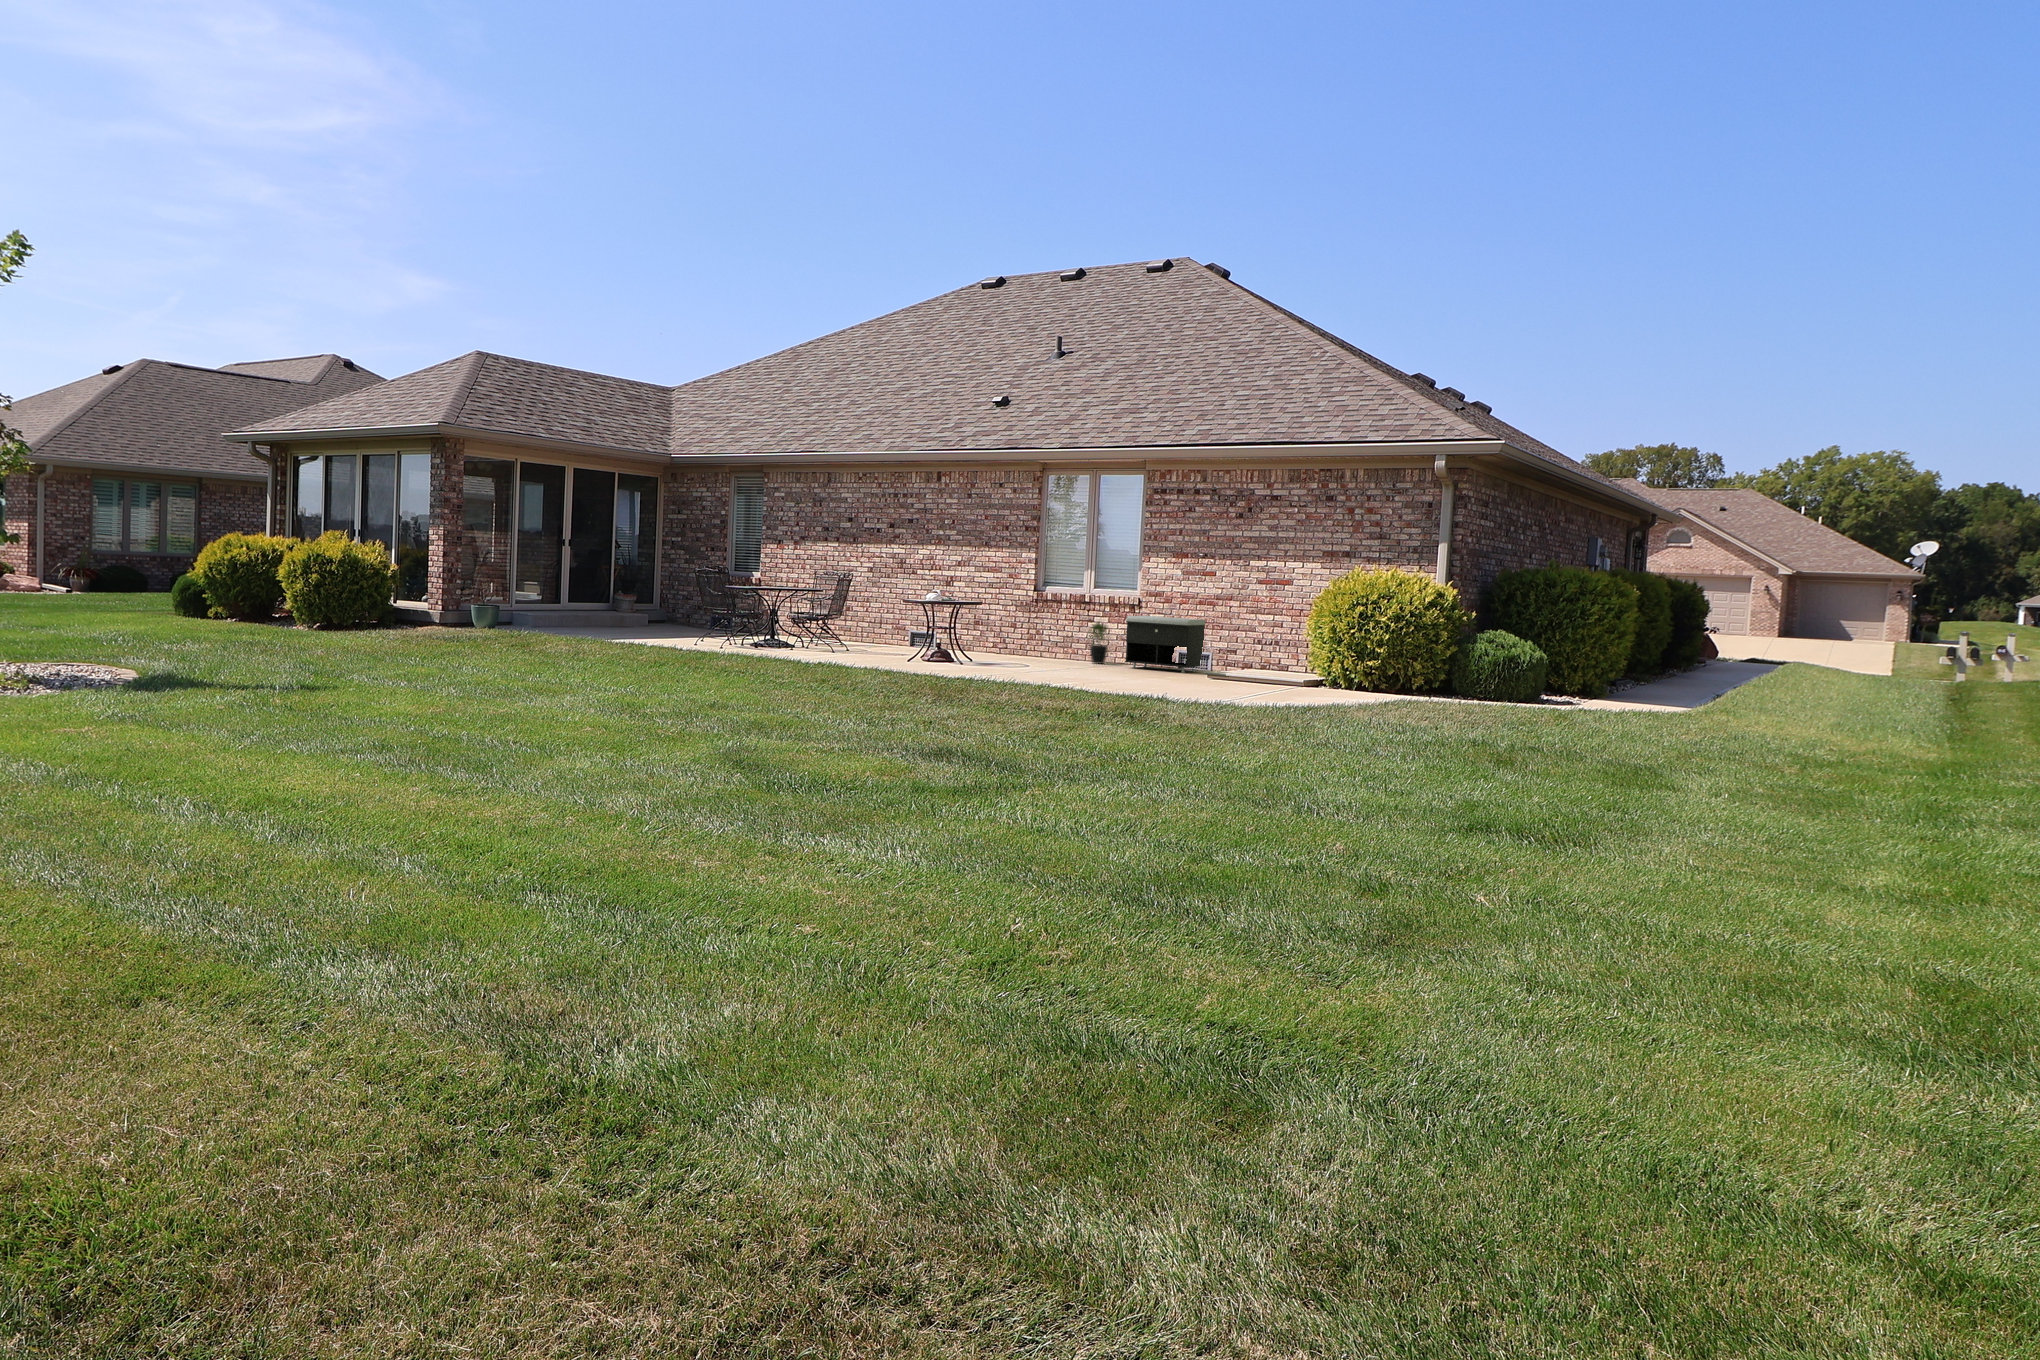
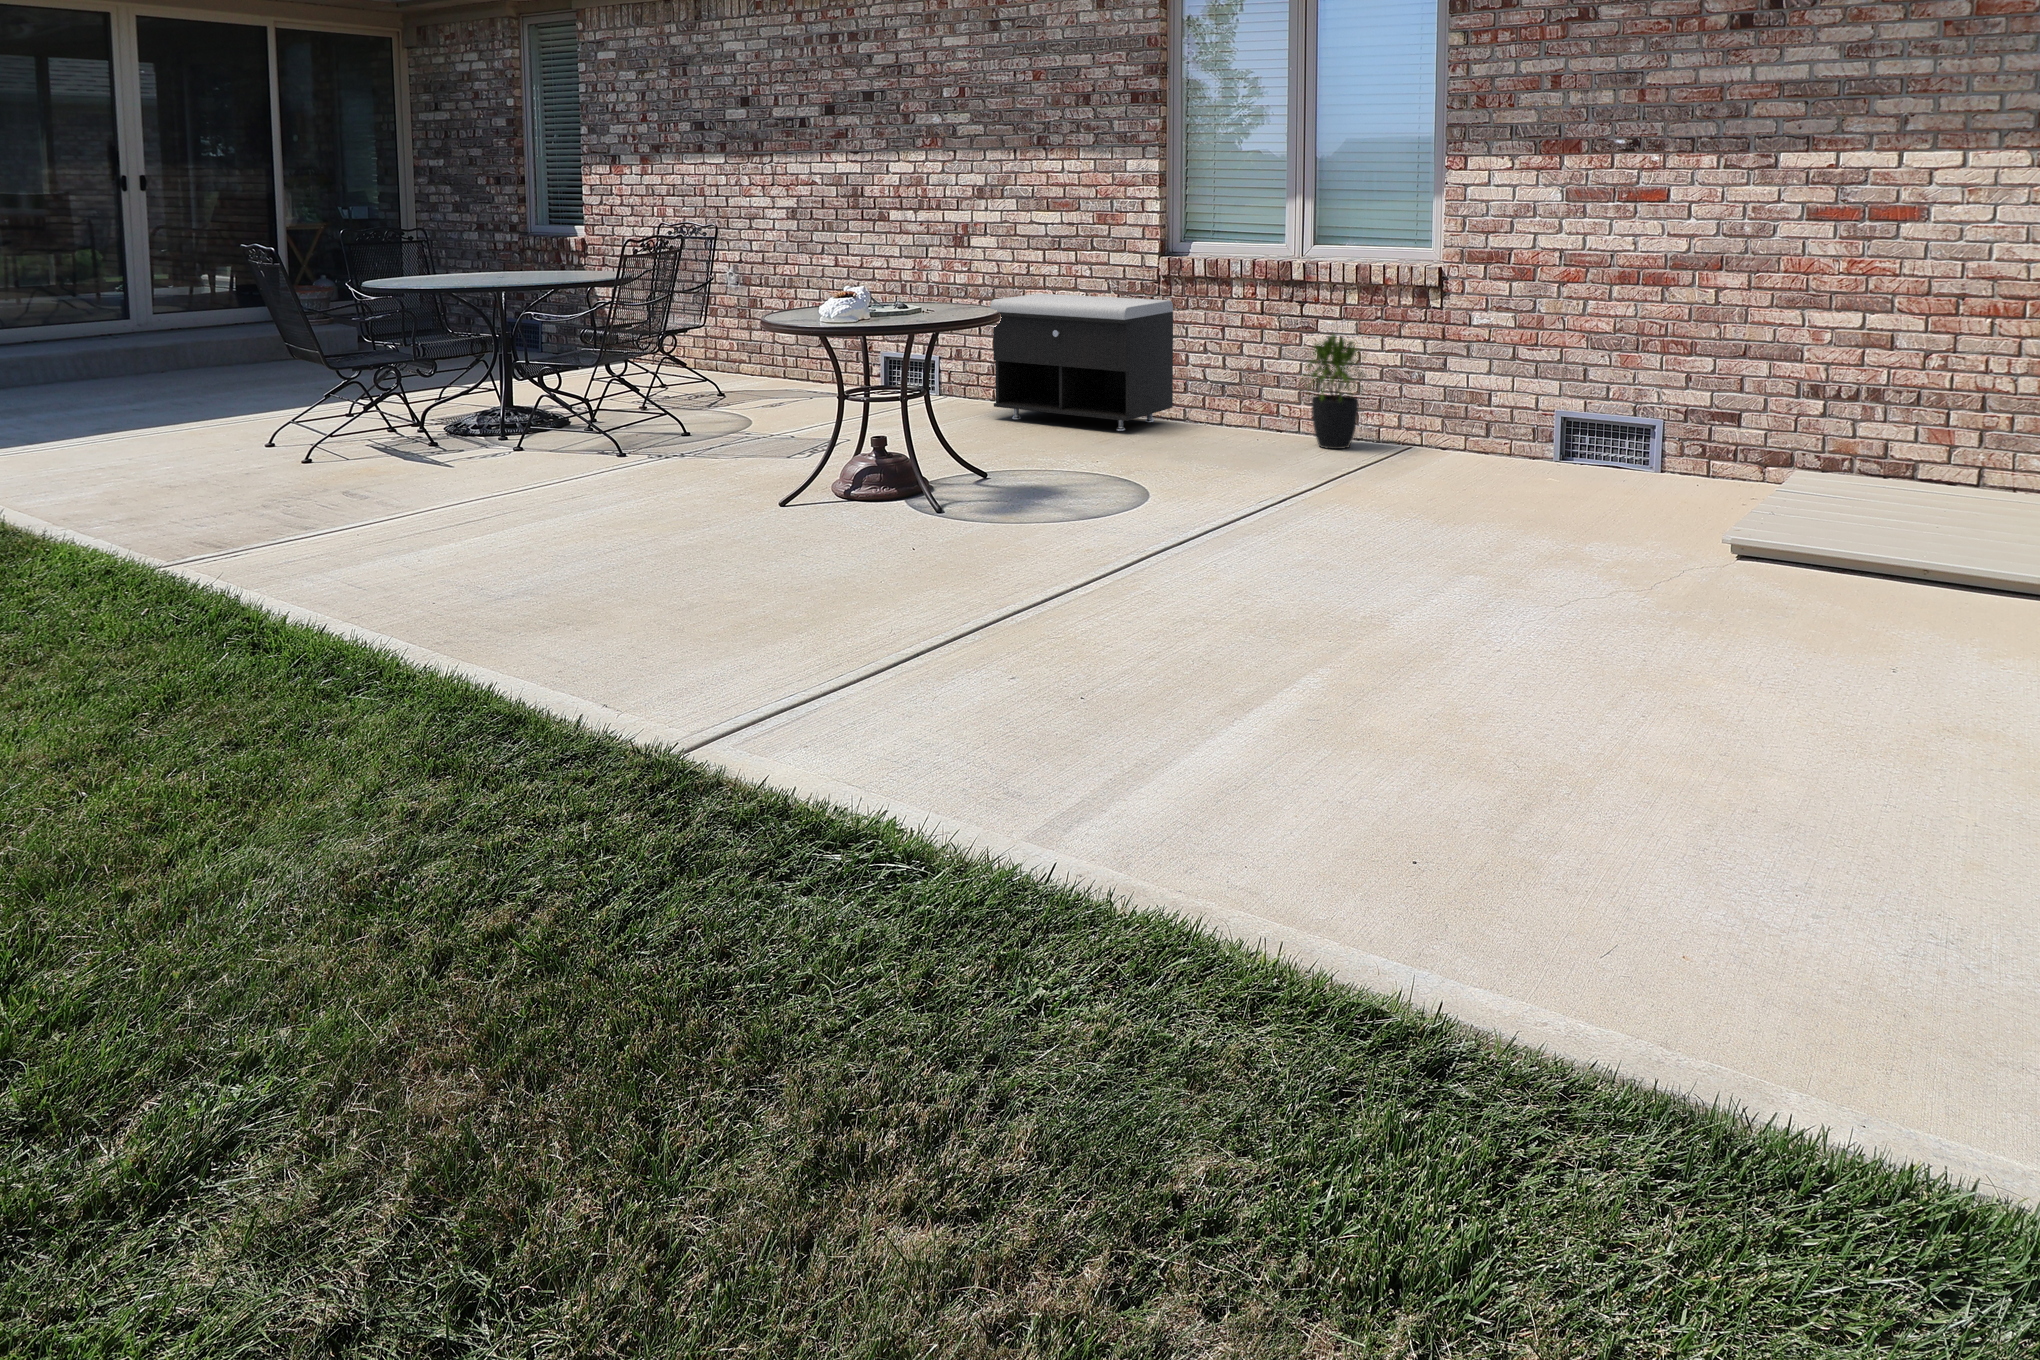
storage bench: present [1125,616,1205,673] -> present [990,294,1173,431]

